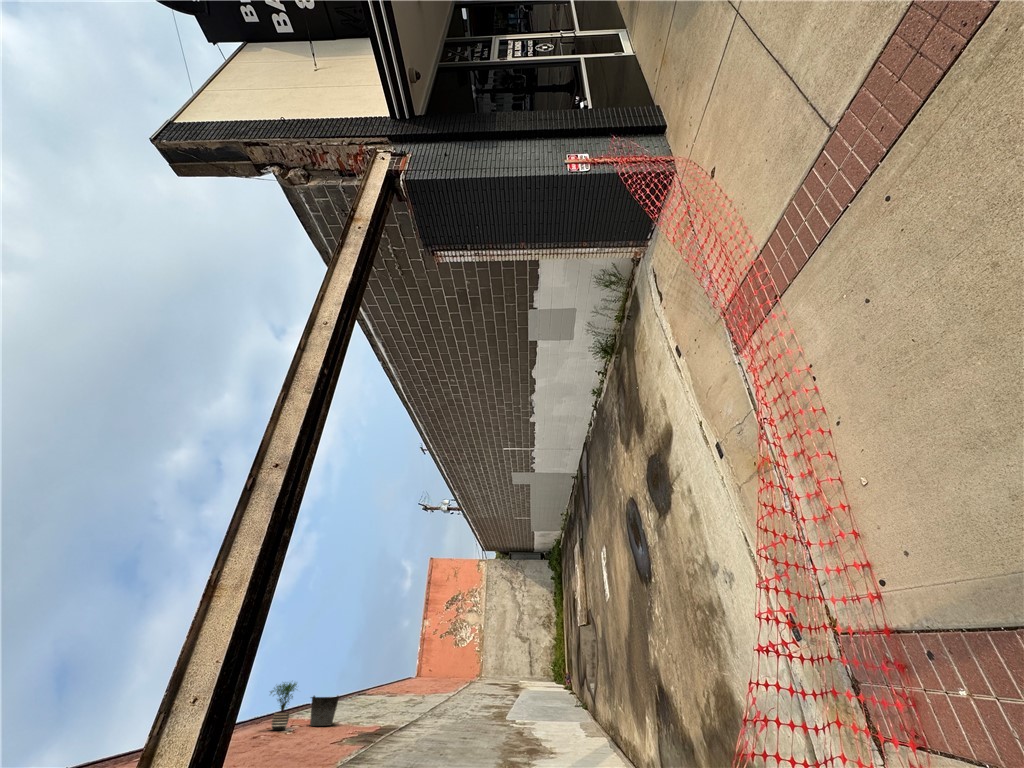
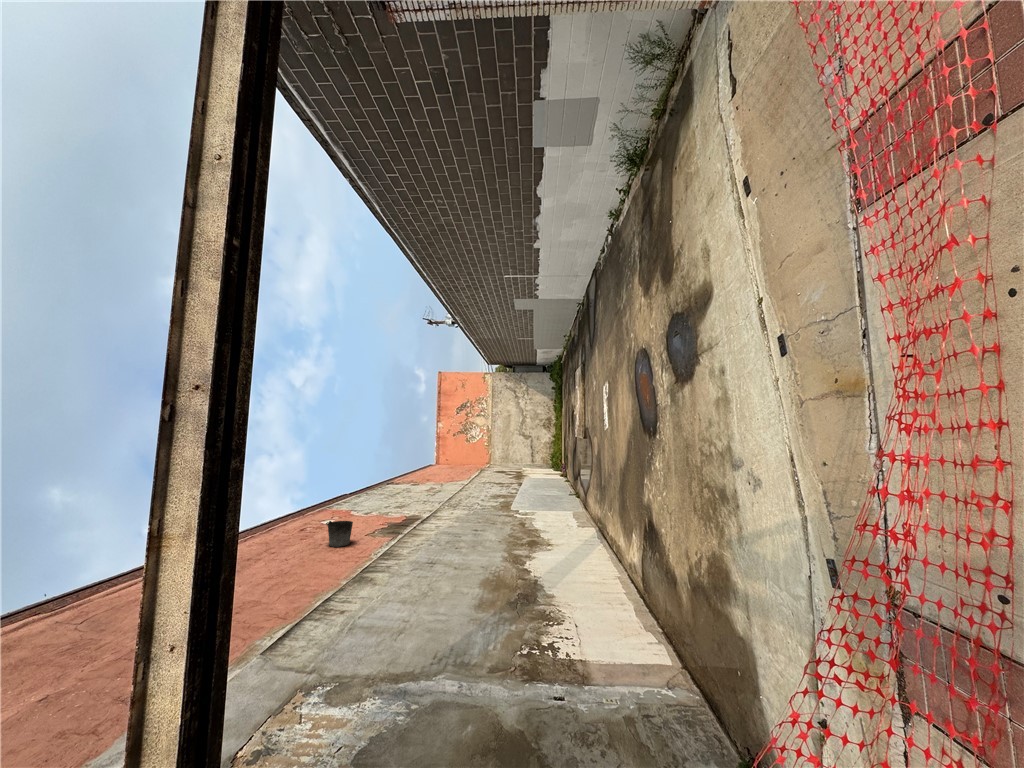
potted plant: present [271,683,297,730] -> none [284,514,314,556]

